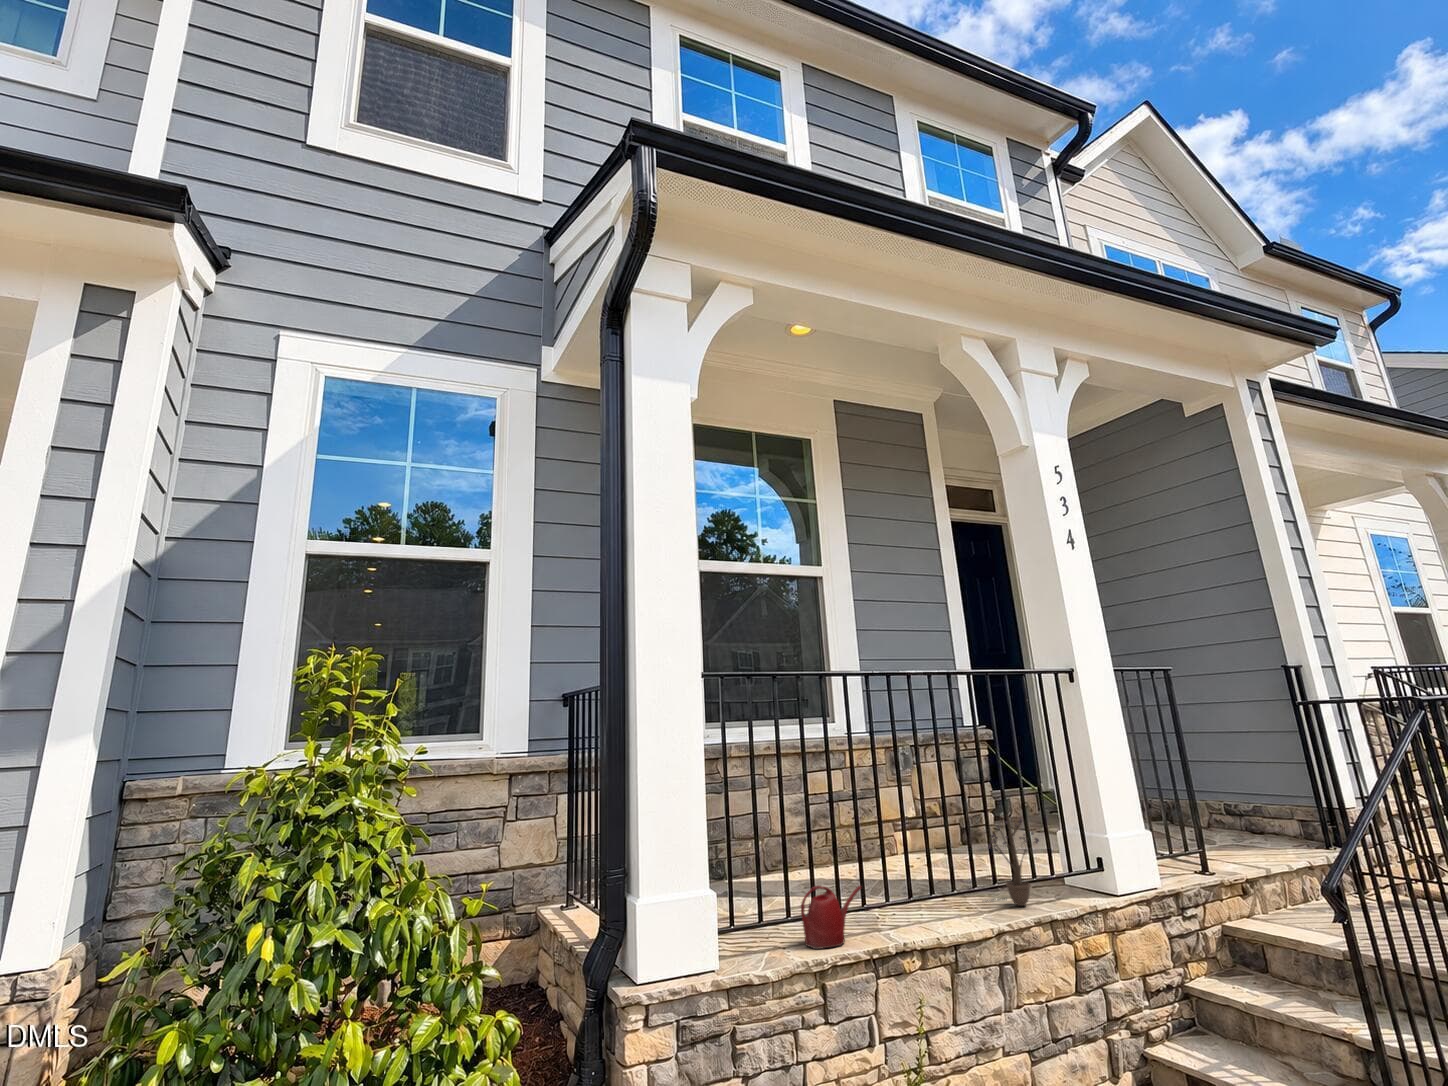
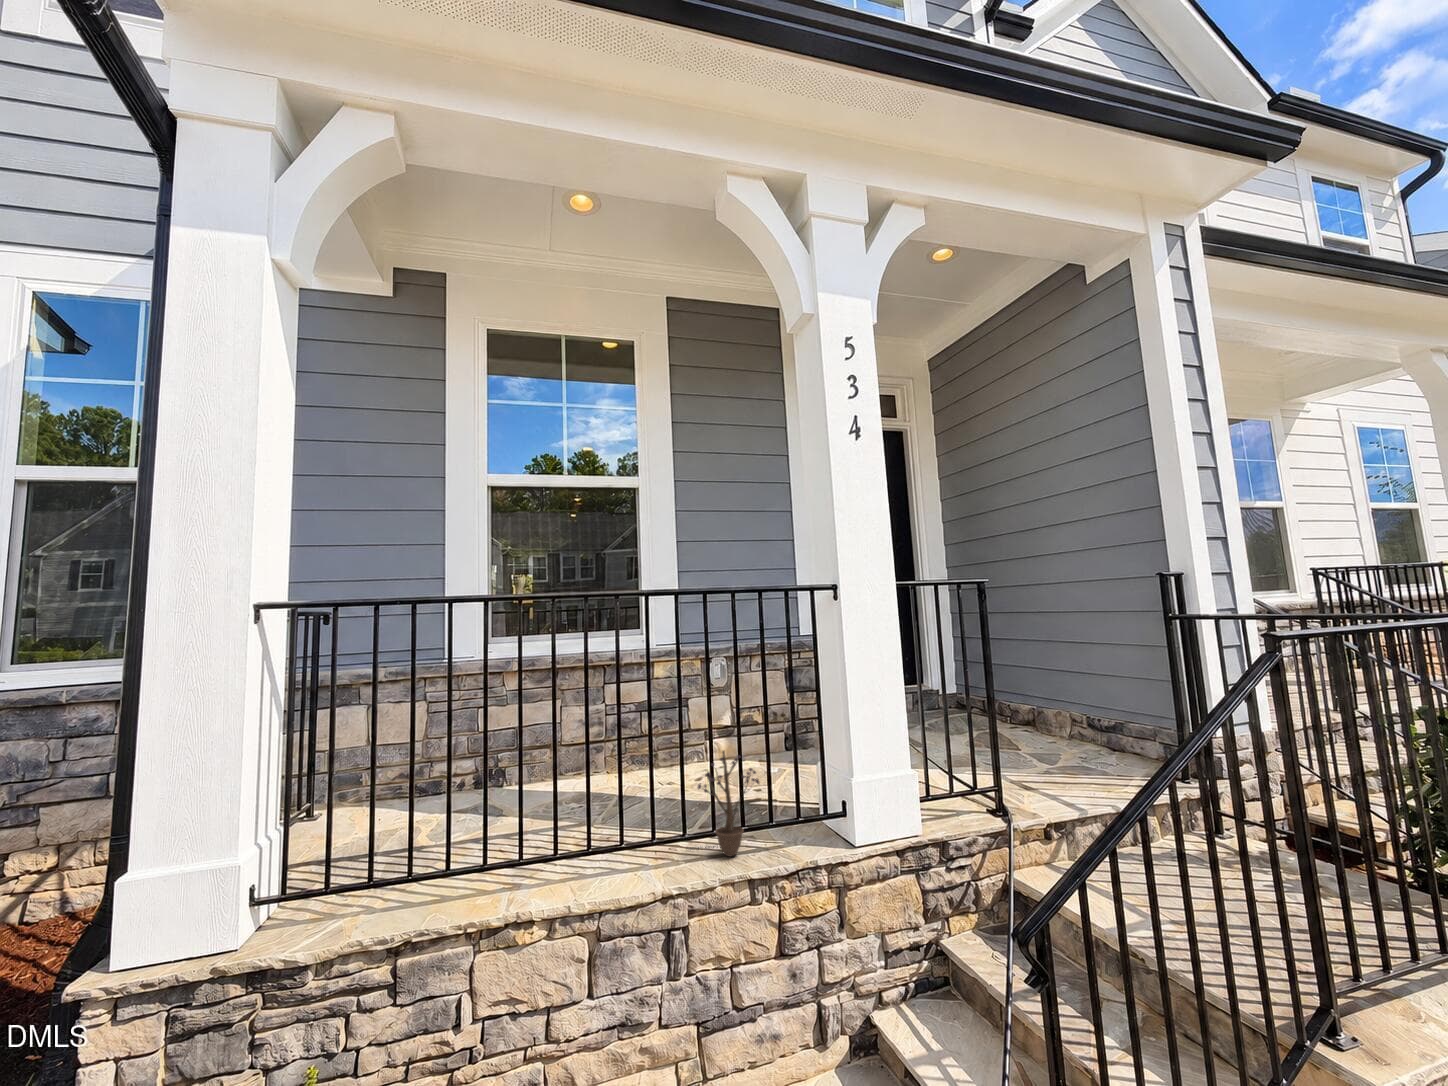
watering can: present [801,886,861,949] -> none [396,837,498,915]

